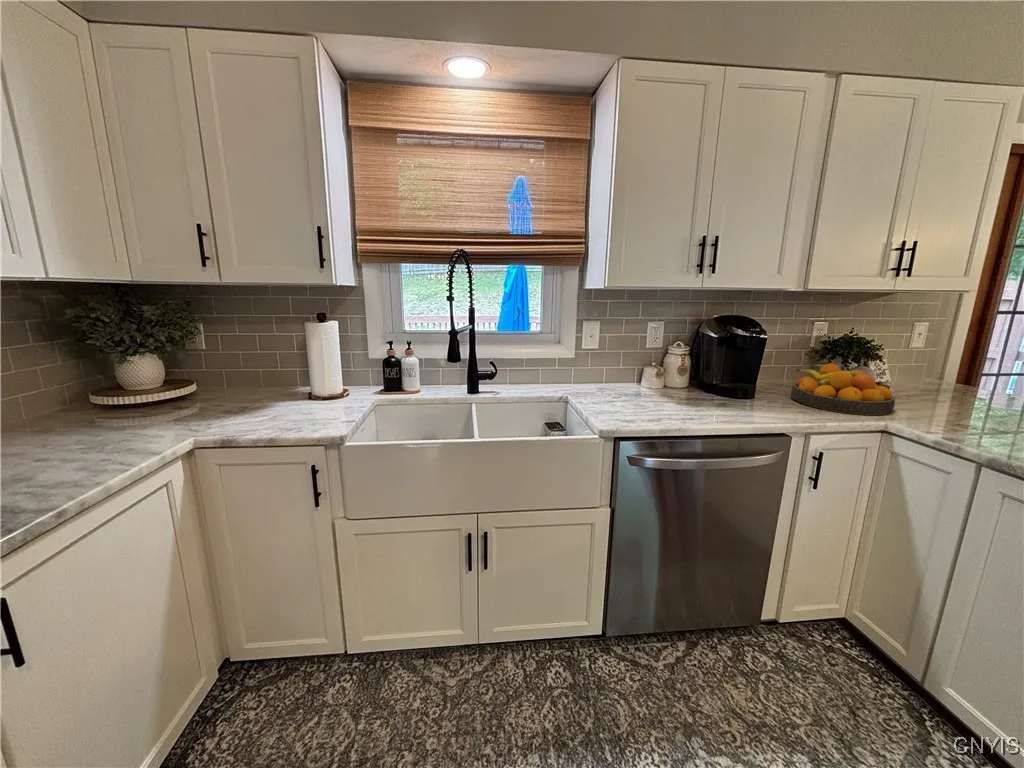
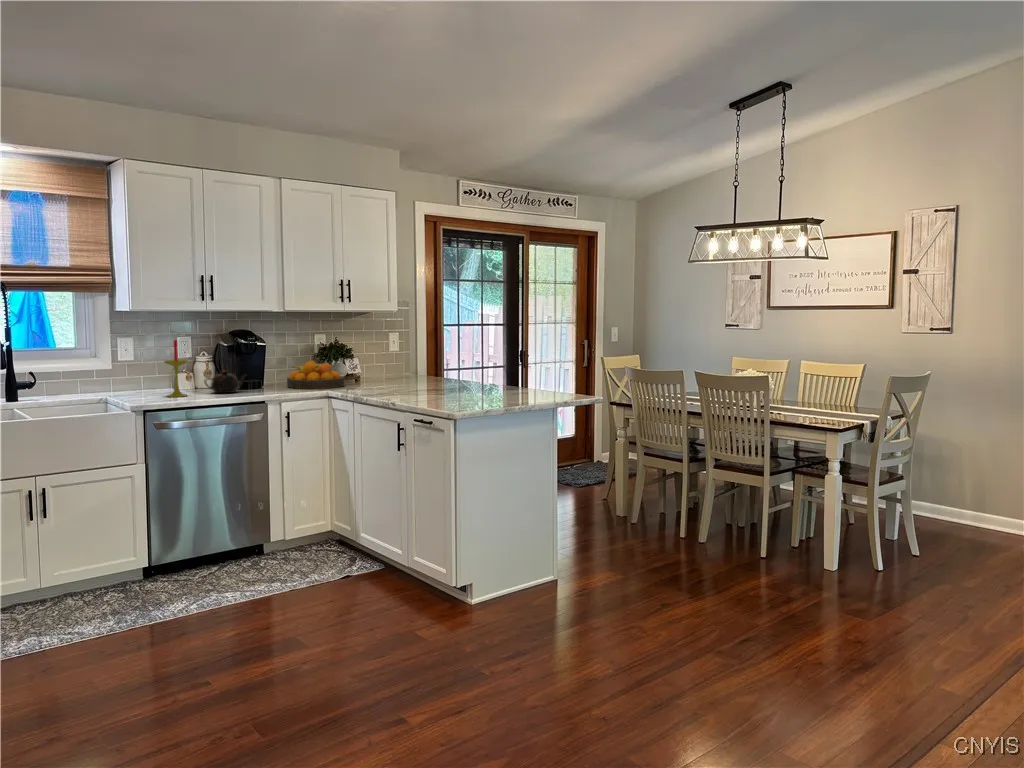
candle: none [639,330,675,413] -> present [164,340,188,397]
teapot: none [690,376,748,410] -> present [204,370,245,393]

